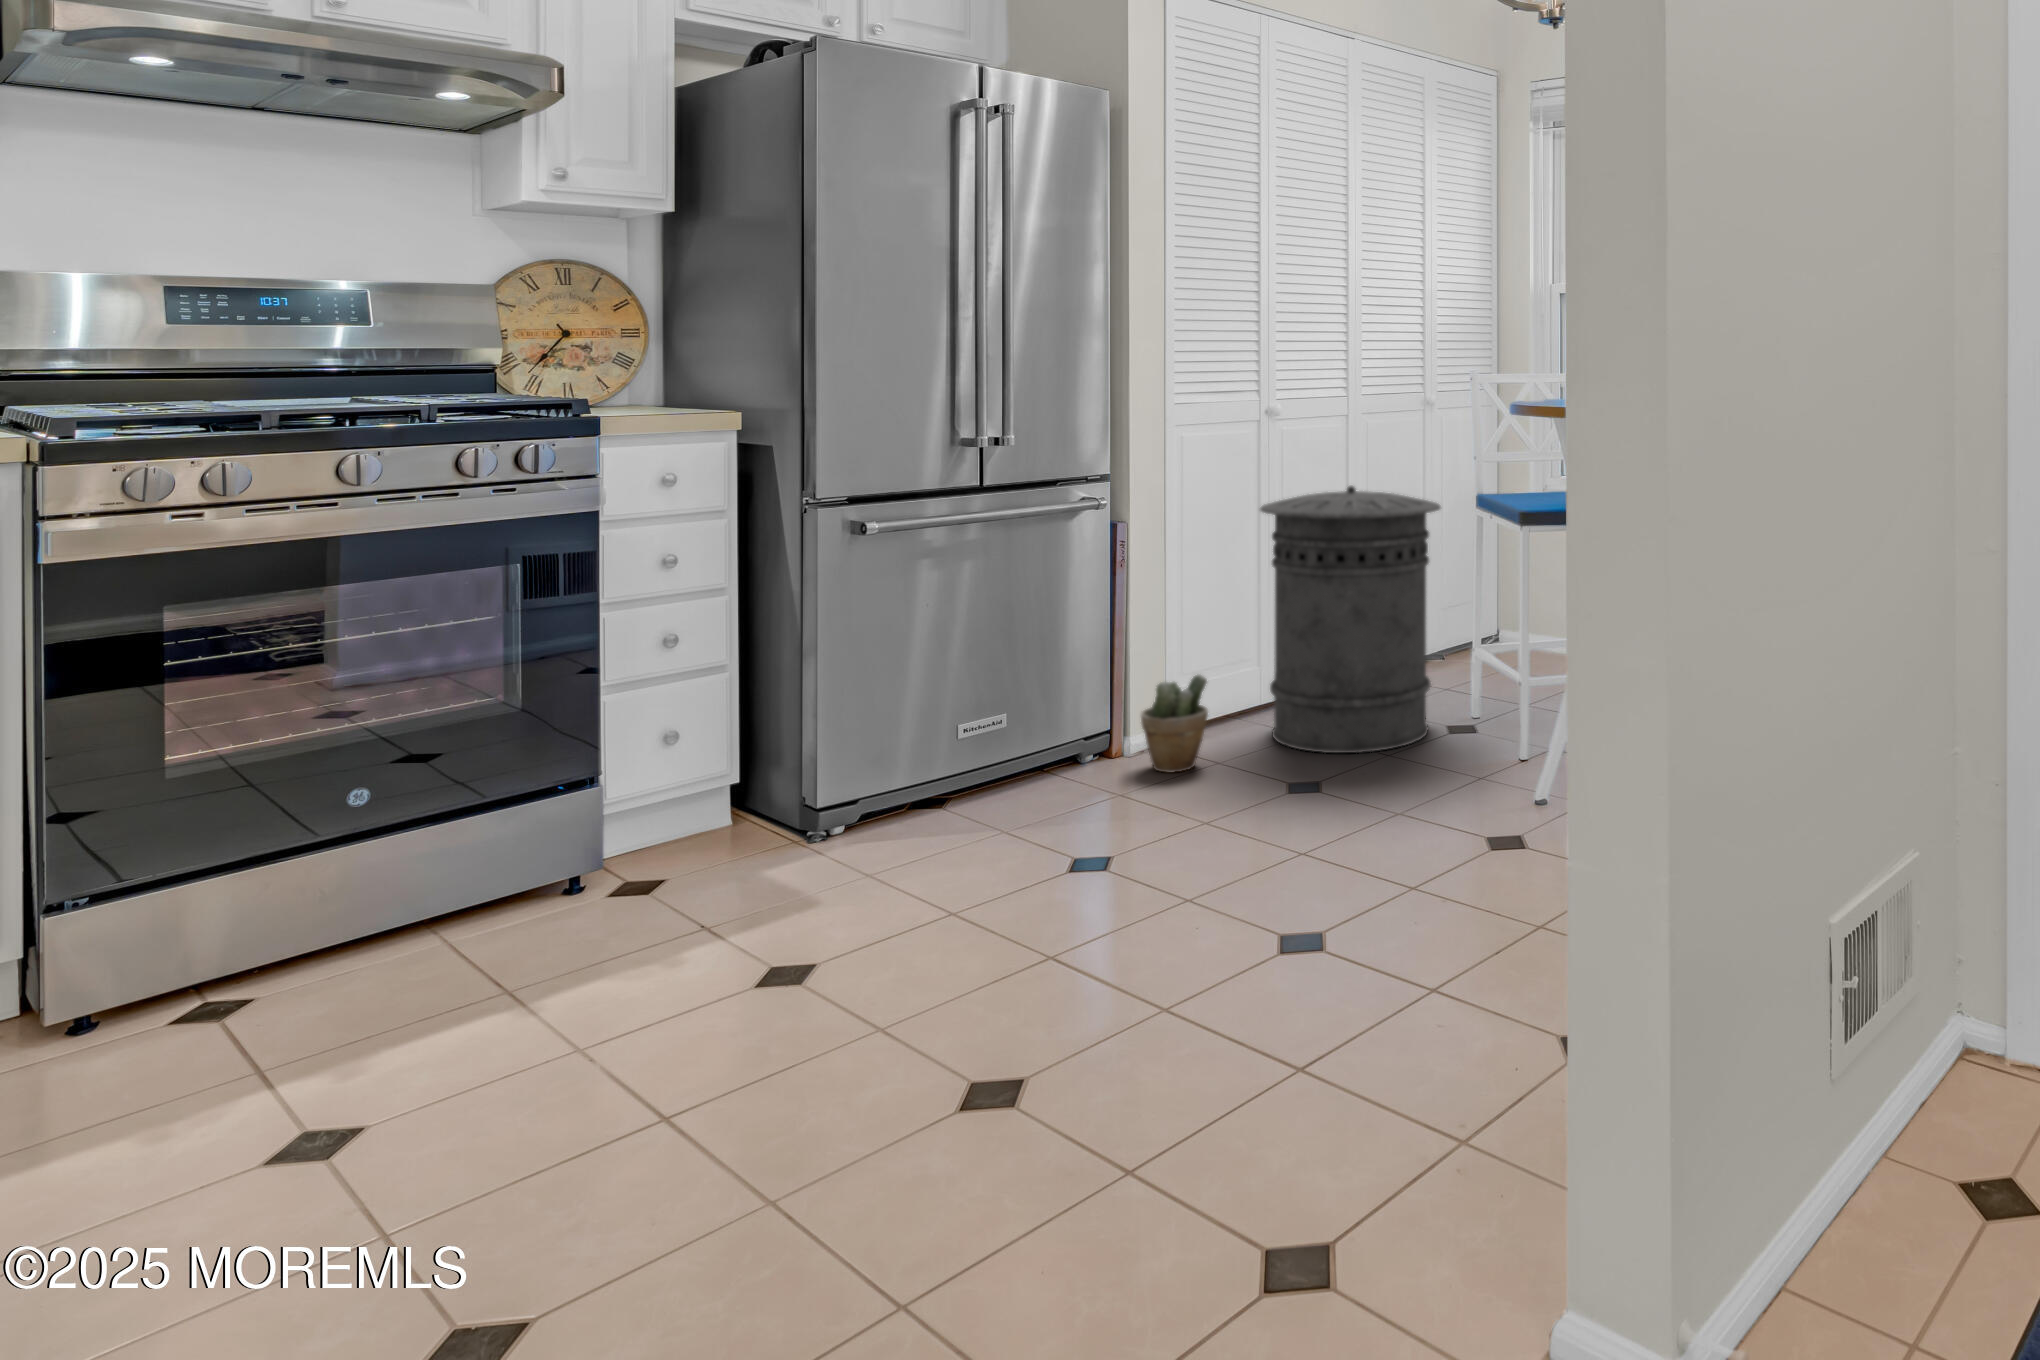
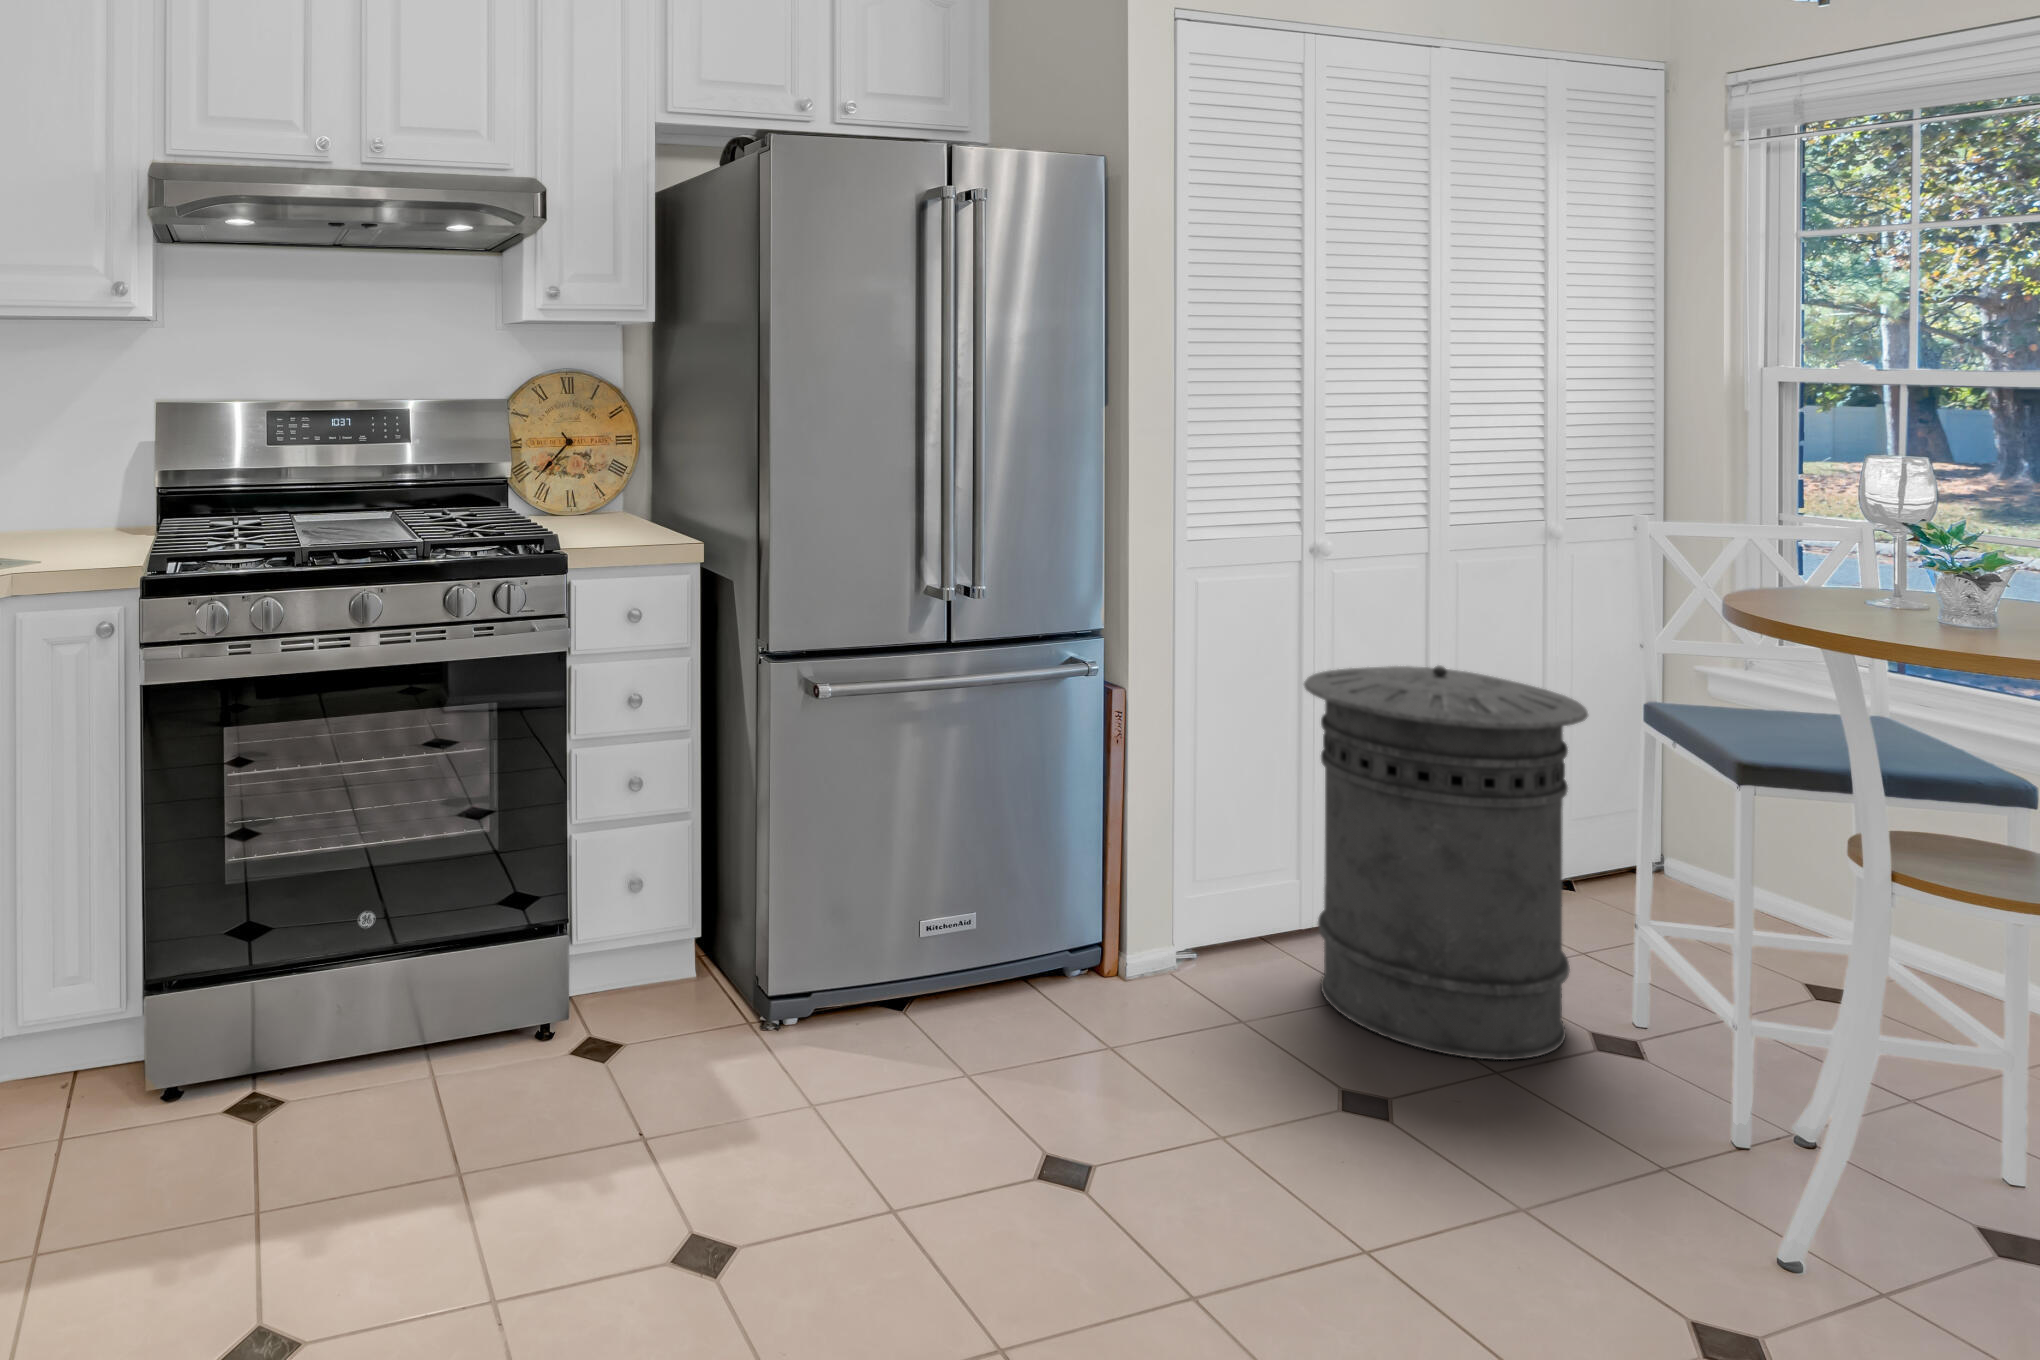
potted plant: present [1141,675,1208,772] -> none [1140,899,1229,1026]

